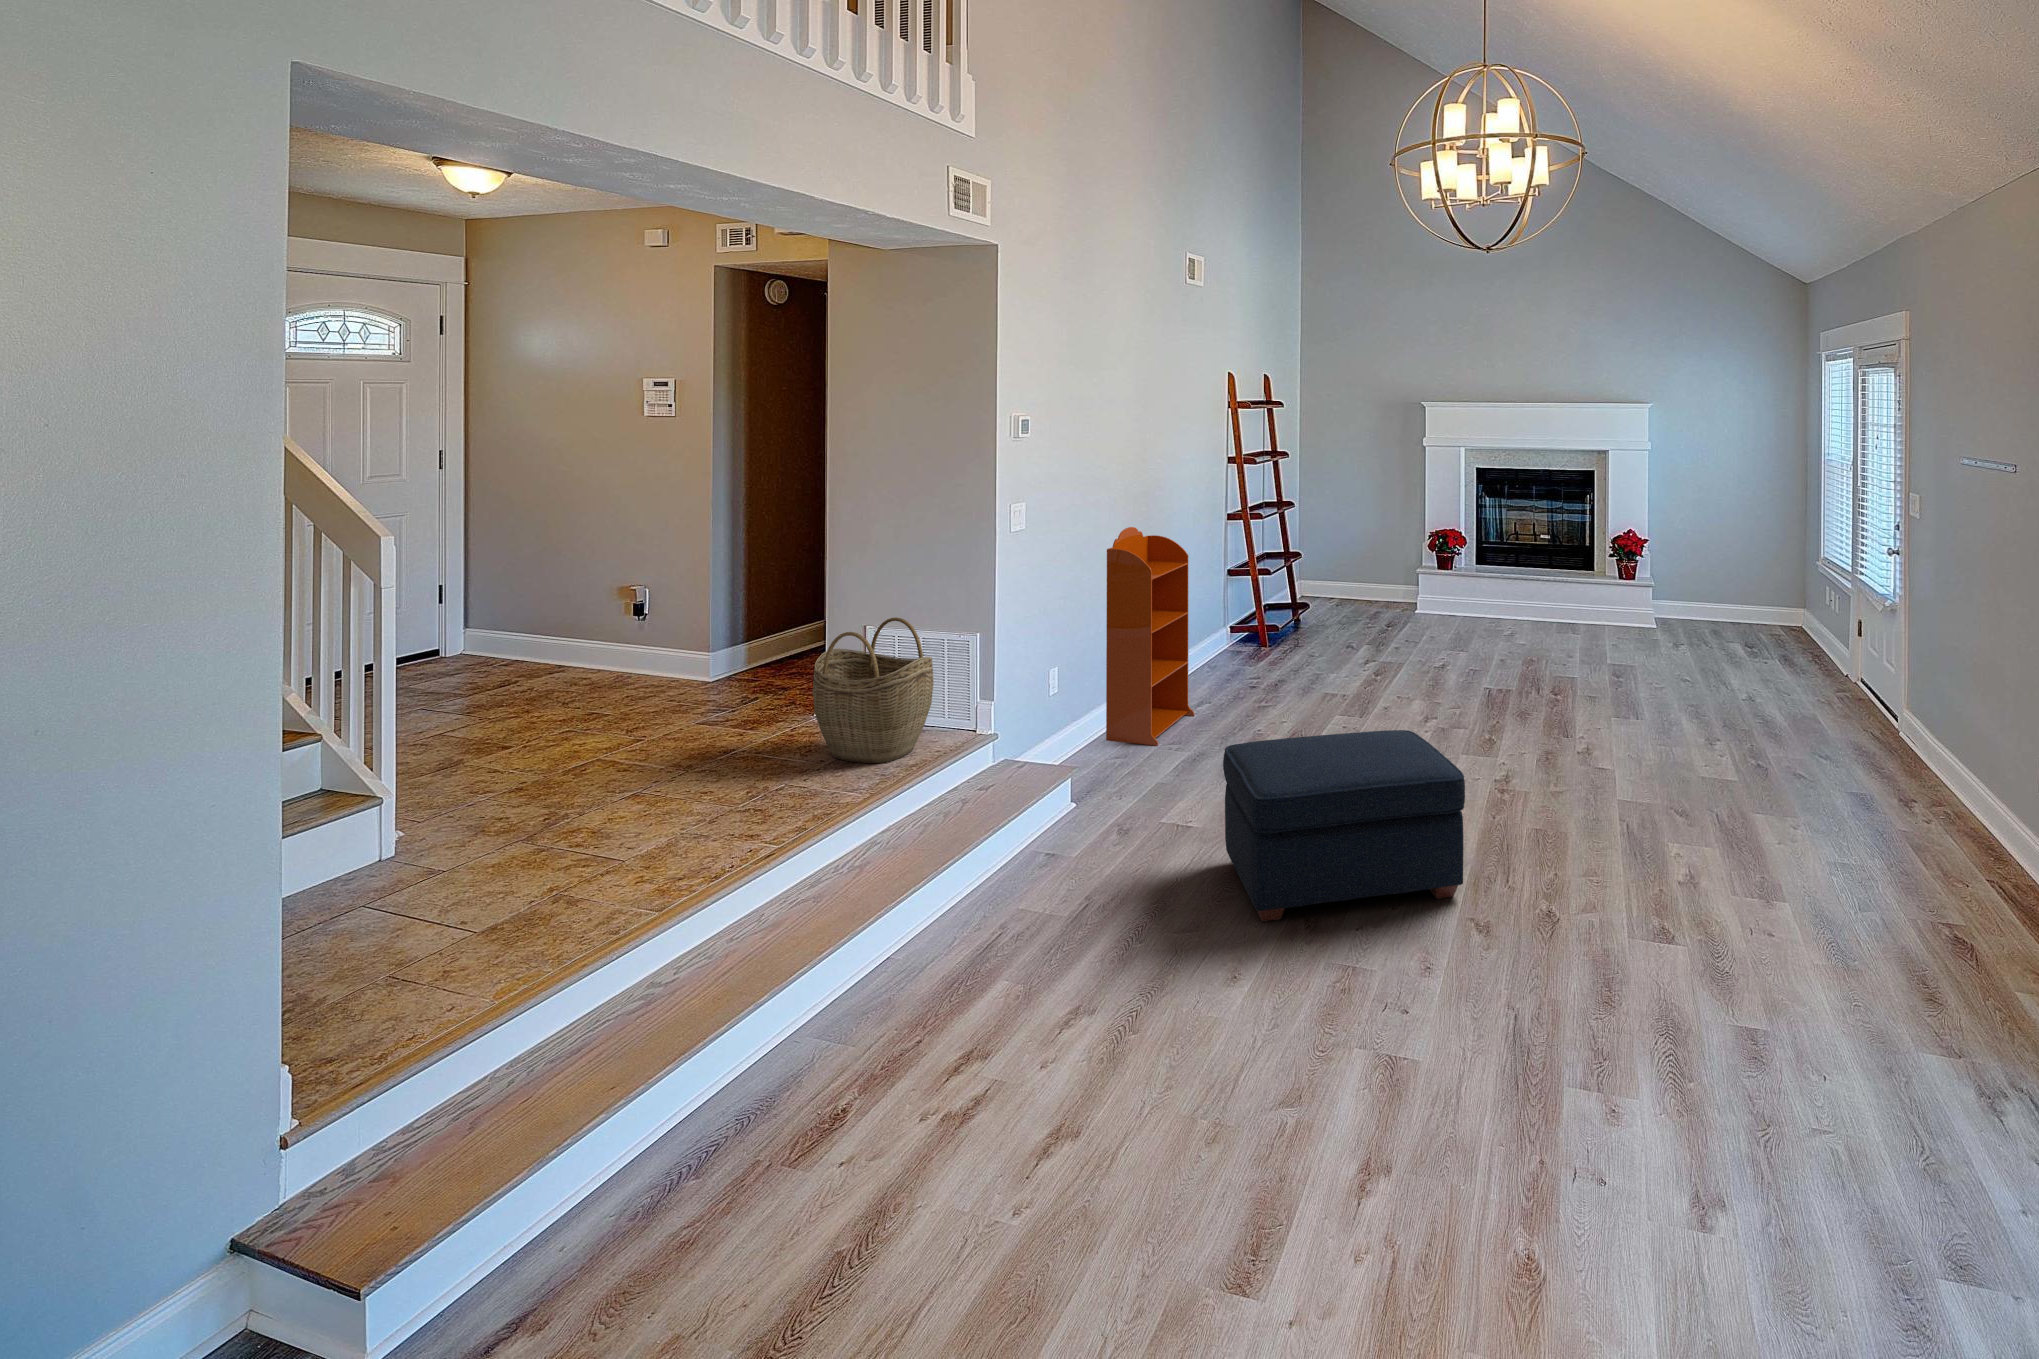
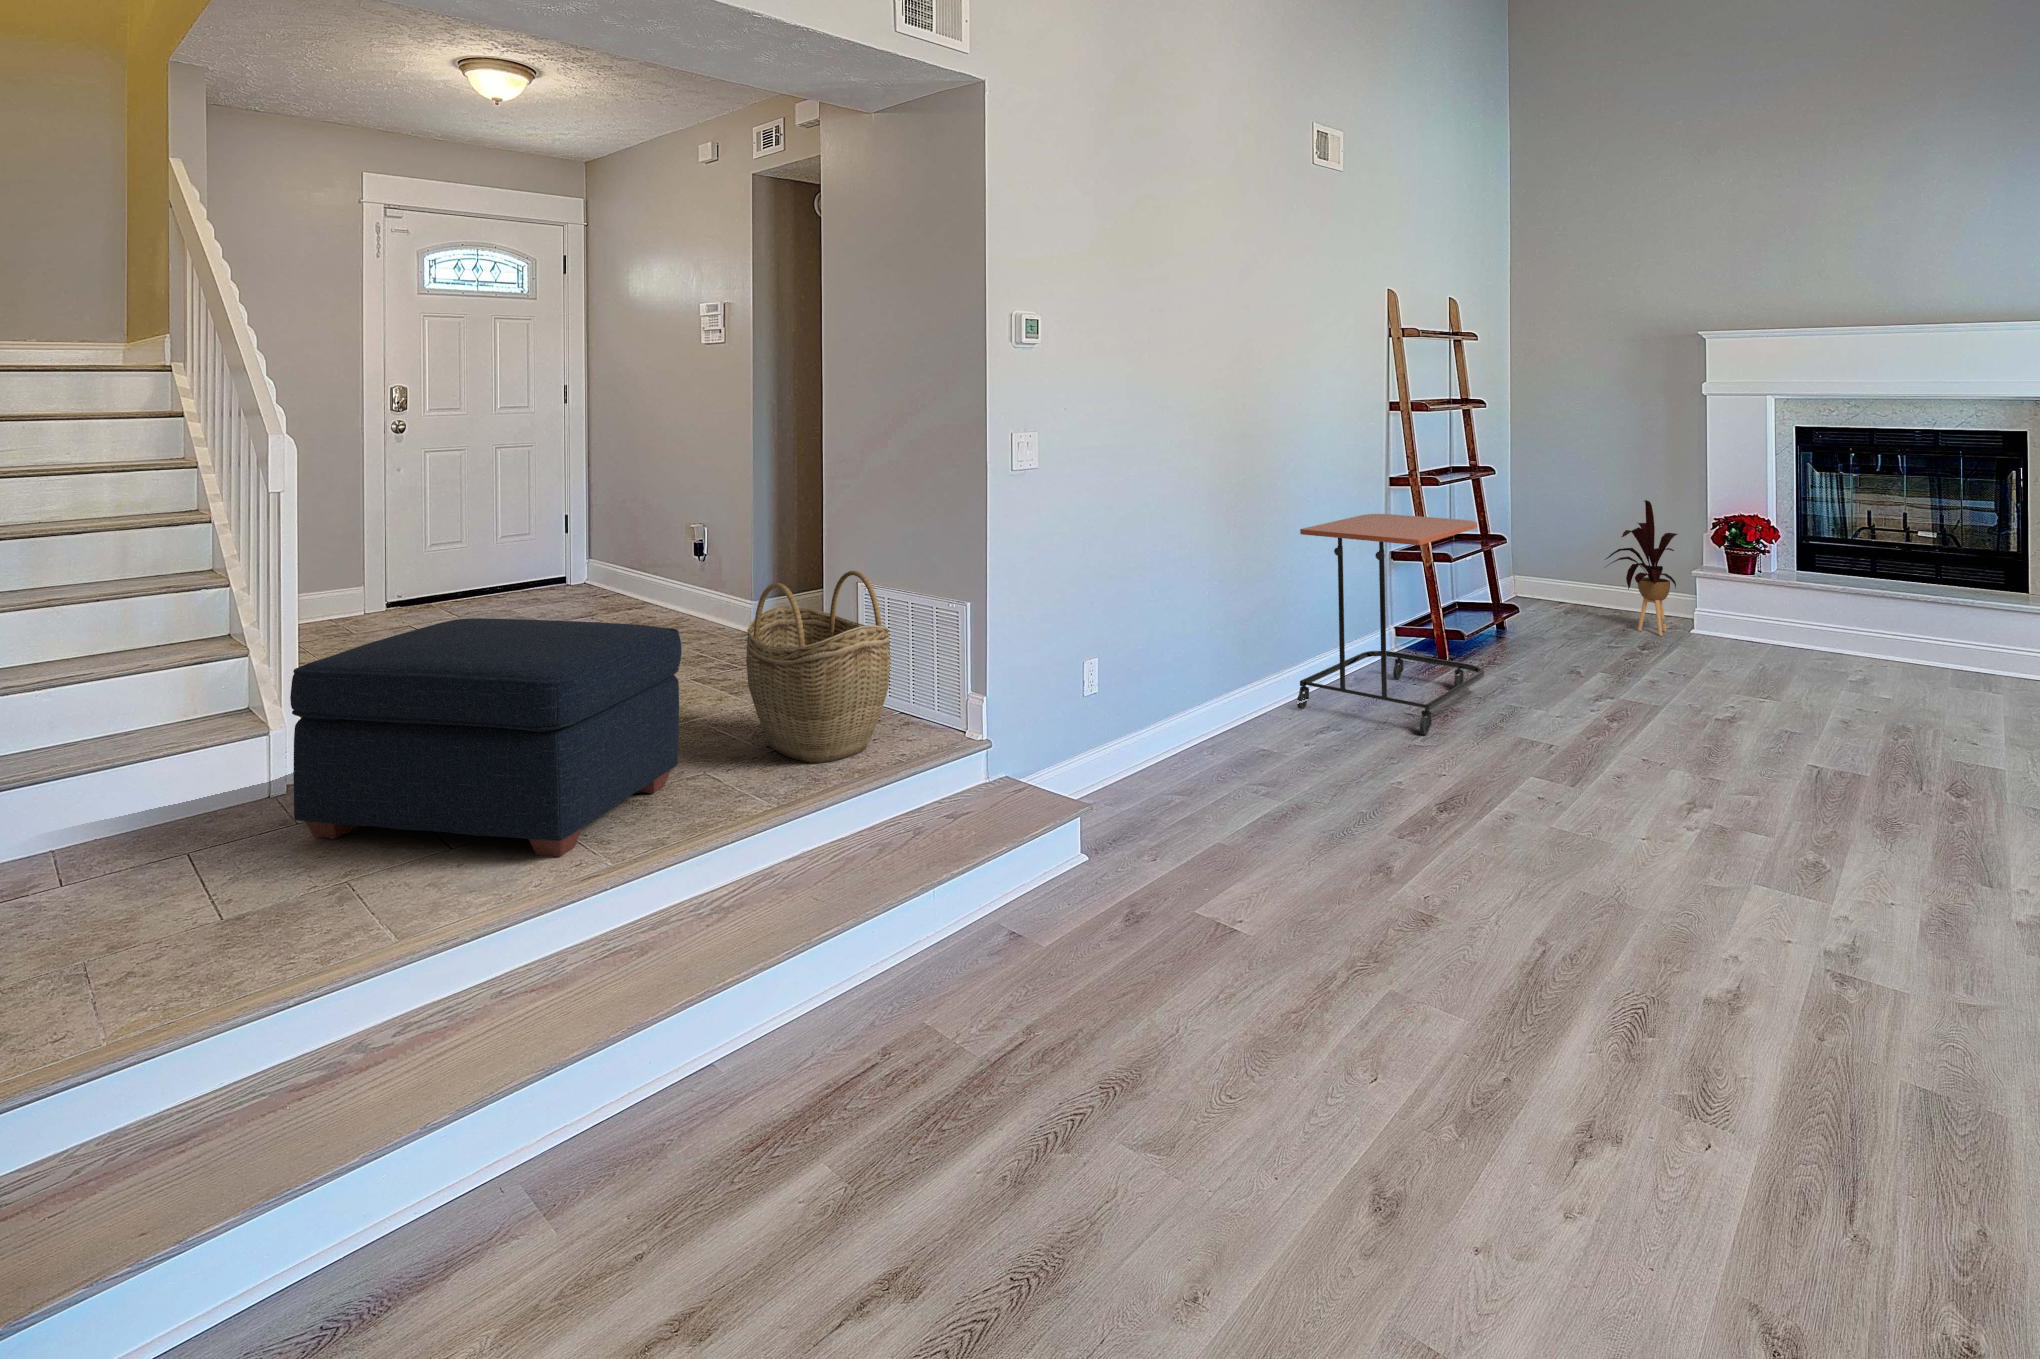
house plant: none [1362,520,1409,614] -> present [1606,500,1678,636]
bookcase: present [1106,527,1194,746] -> none [1169,478,1310,787]
side table: none [1175,542,1297,698] -> present [1297,514,1485,735]
ottoman: present [1223,730,1465,921] -> present [290,618,682,857]

